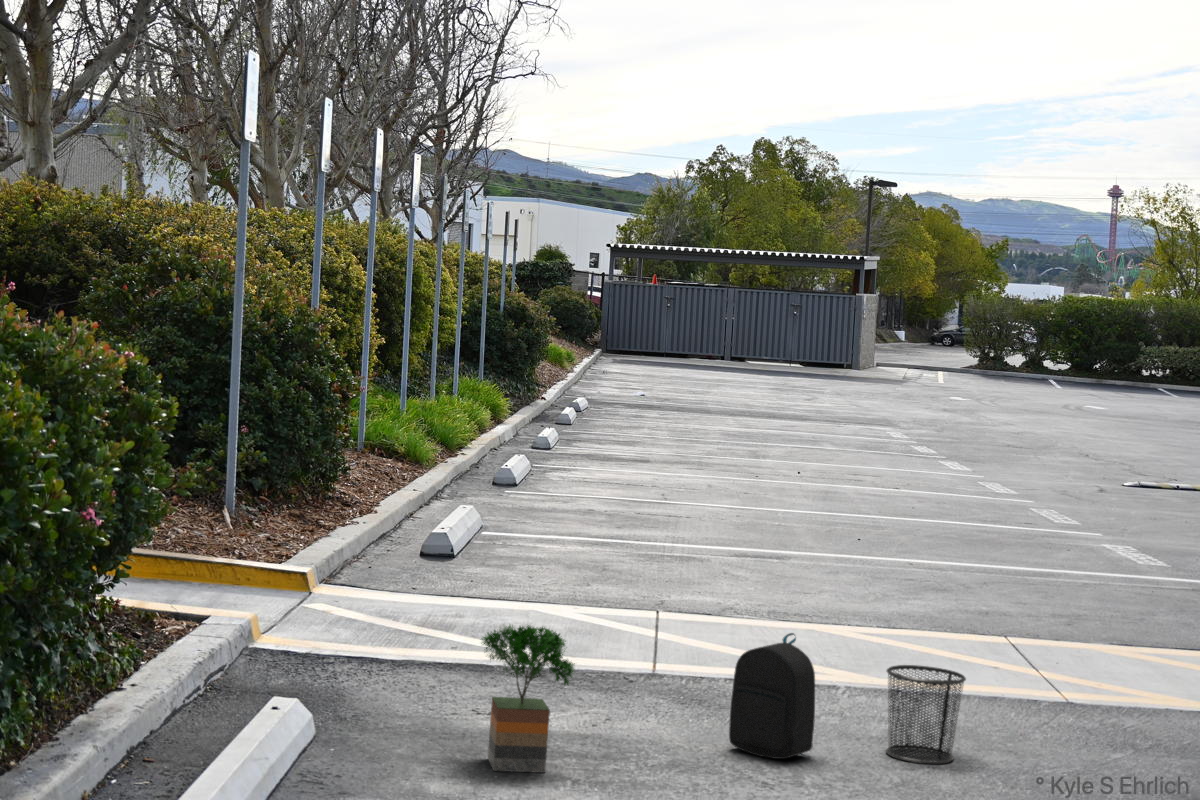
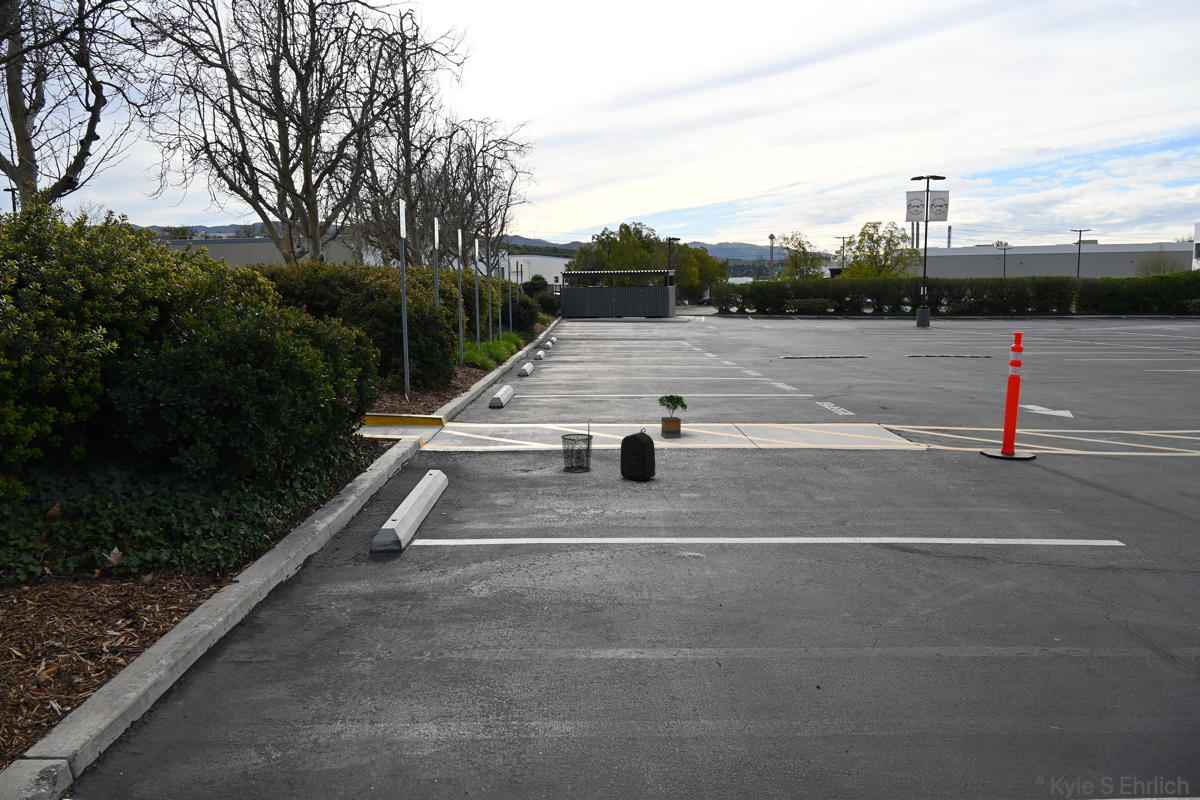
potted tree: present [482,625,575,773] -> present [658,395,687,438]
waste bin: present [886,665,966,764] -> present [561,434,593,473]

